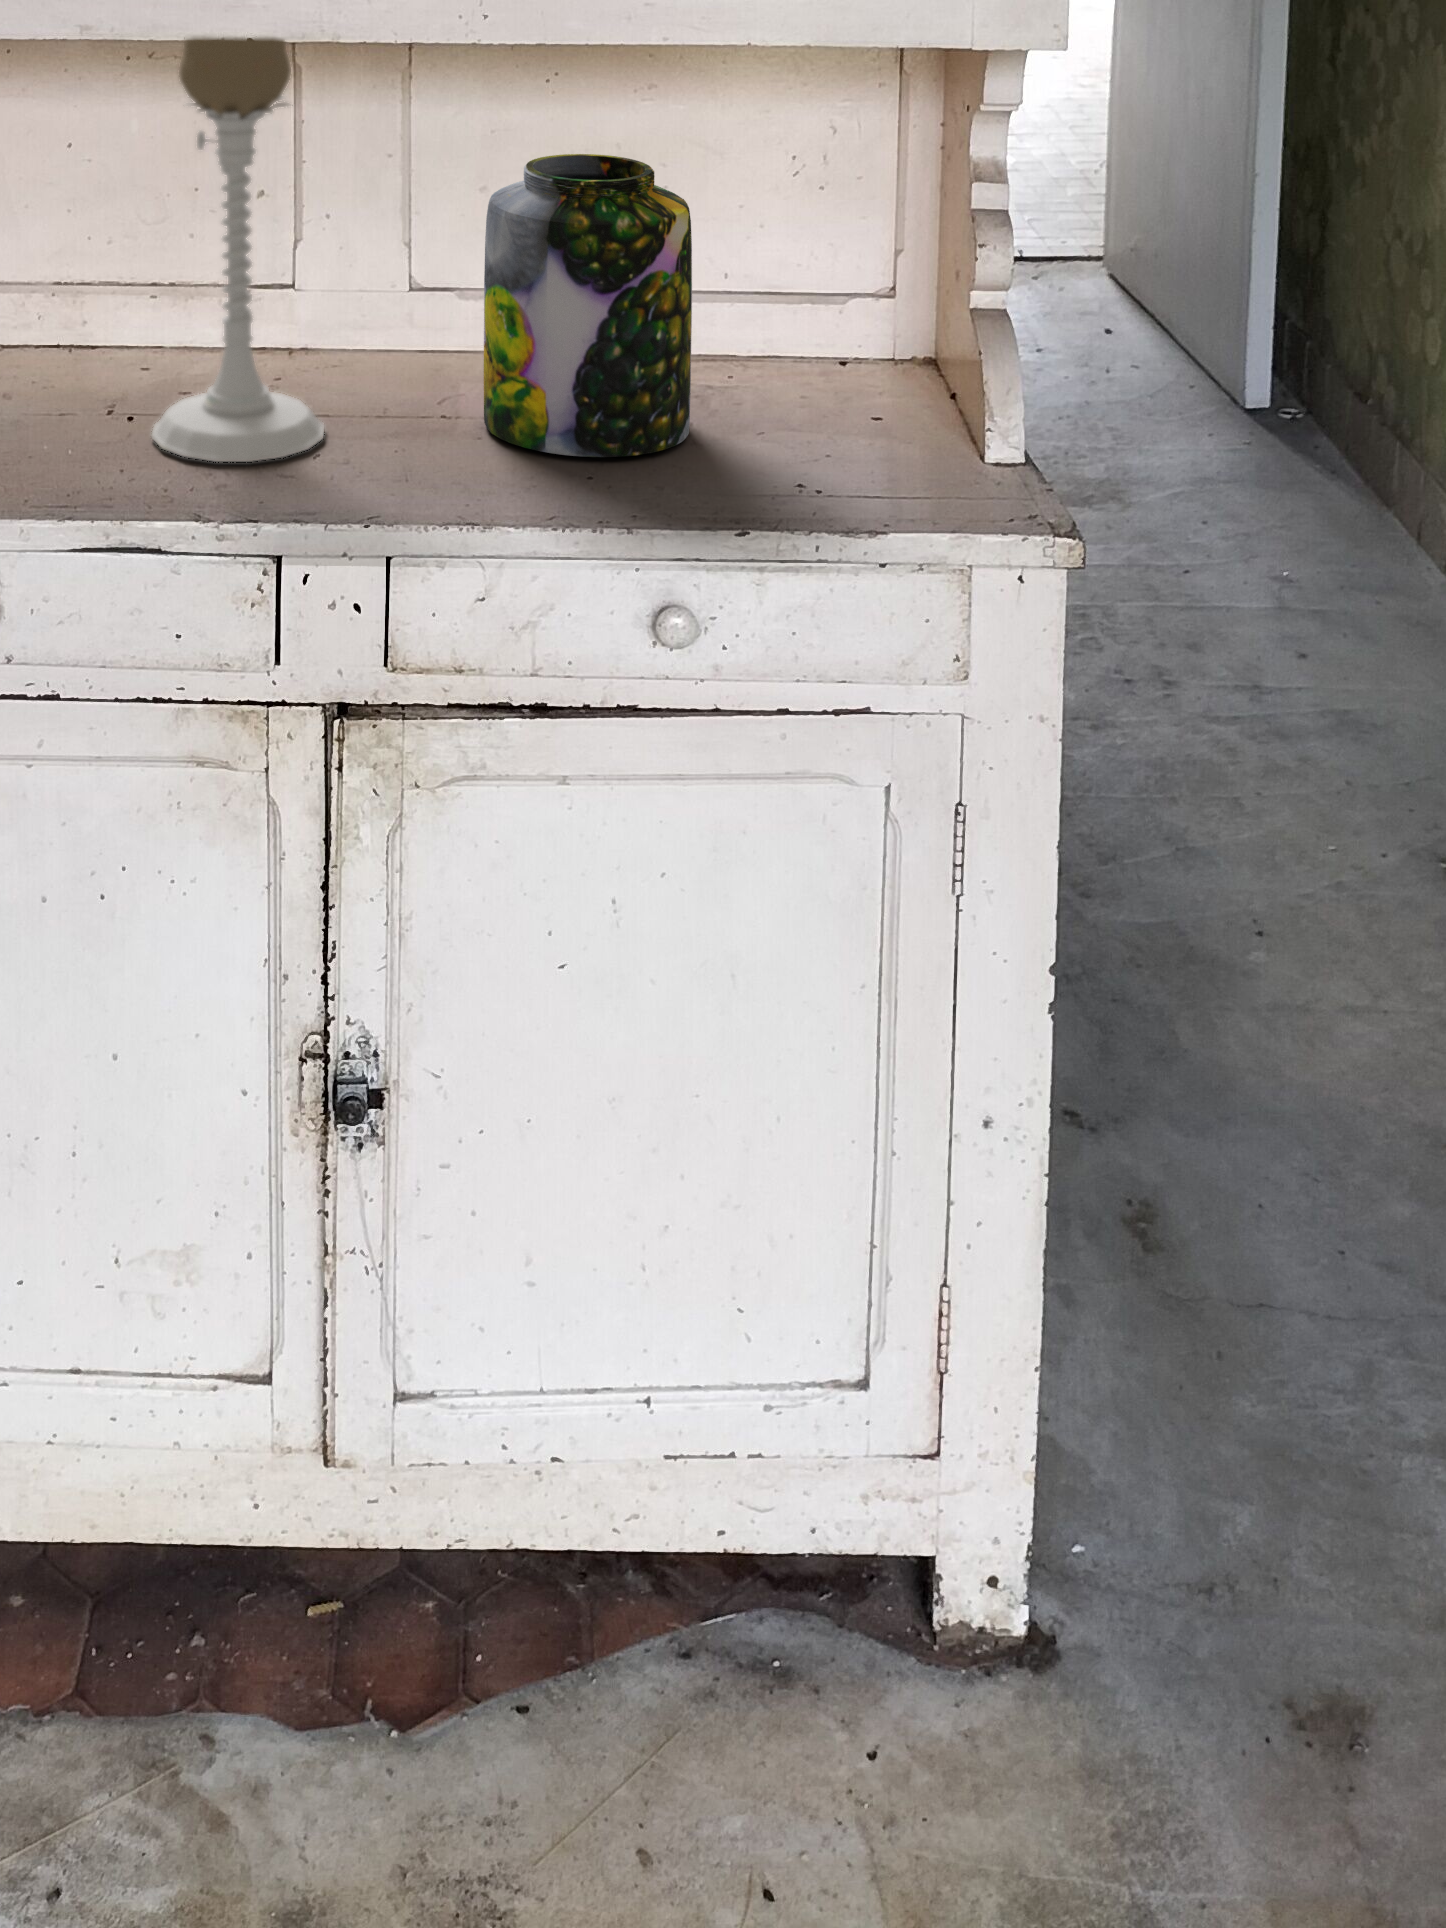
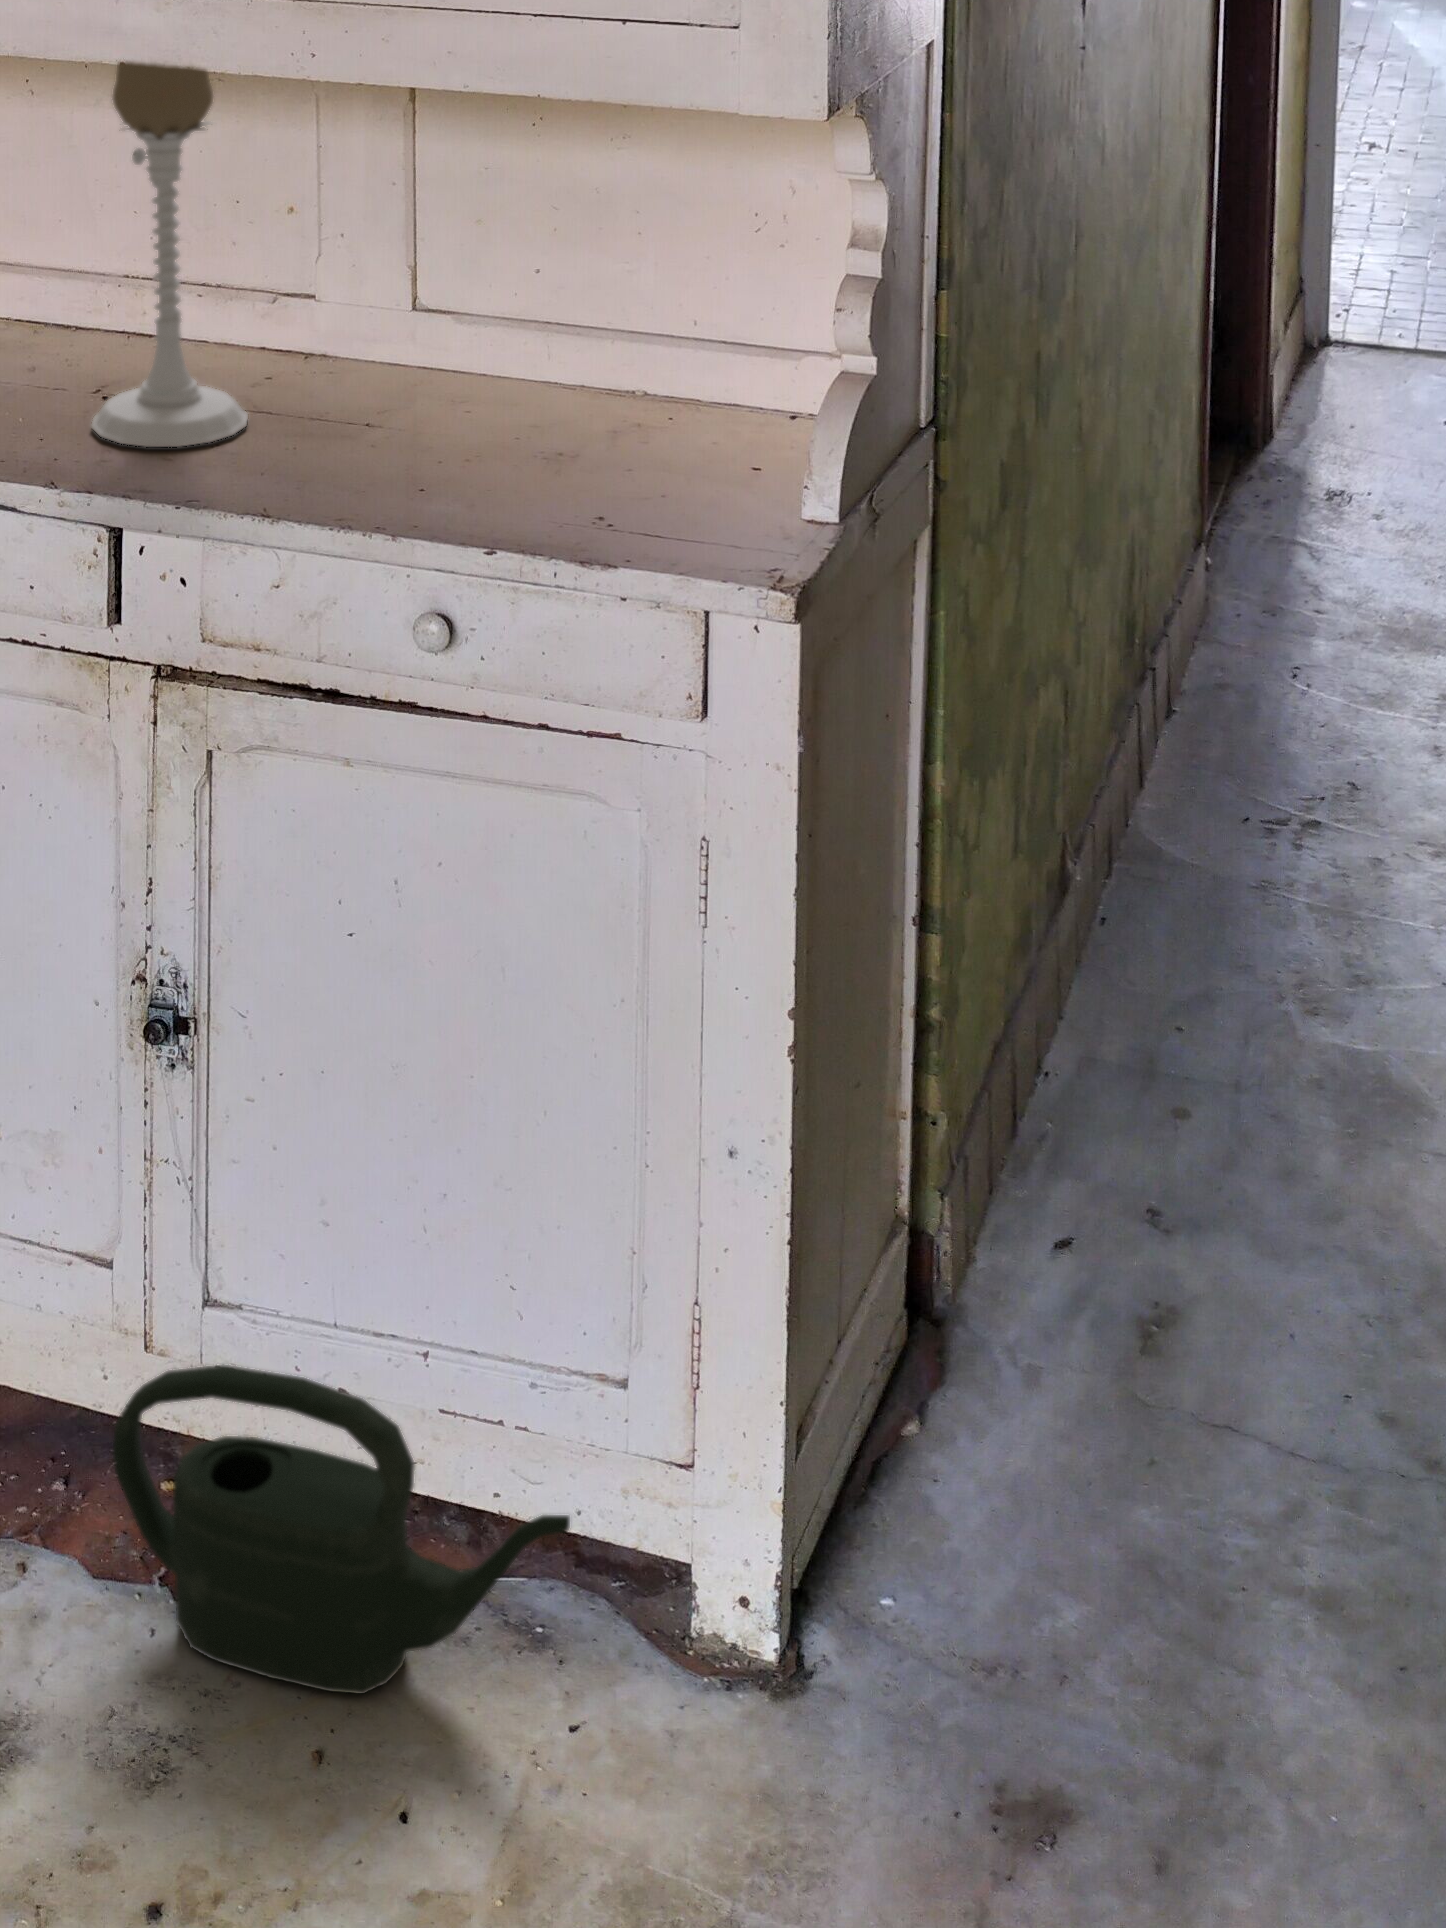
jar: present [484,154,692,457] -> none [378,195,563,480]
watering can: none [331,1453,862,1789] -> present [113,1365,570,1694]

